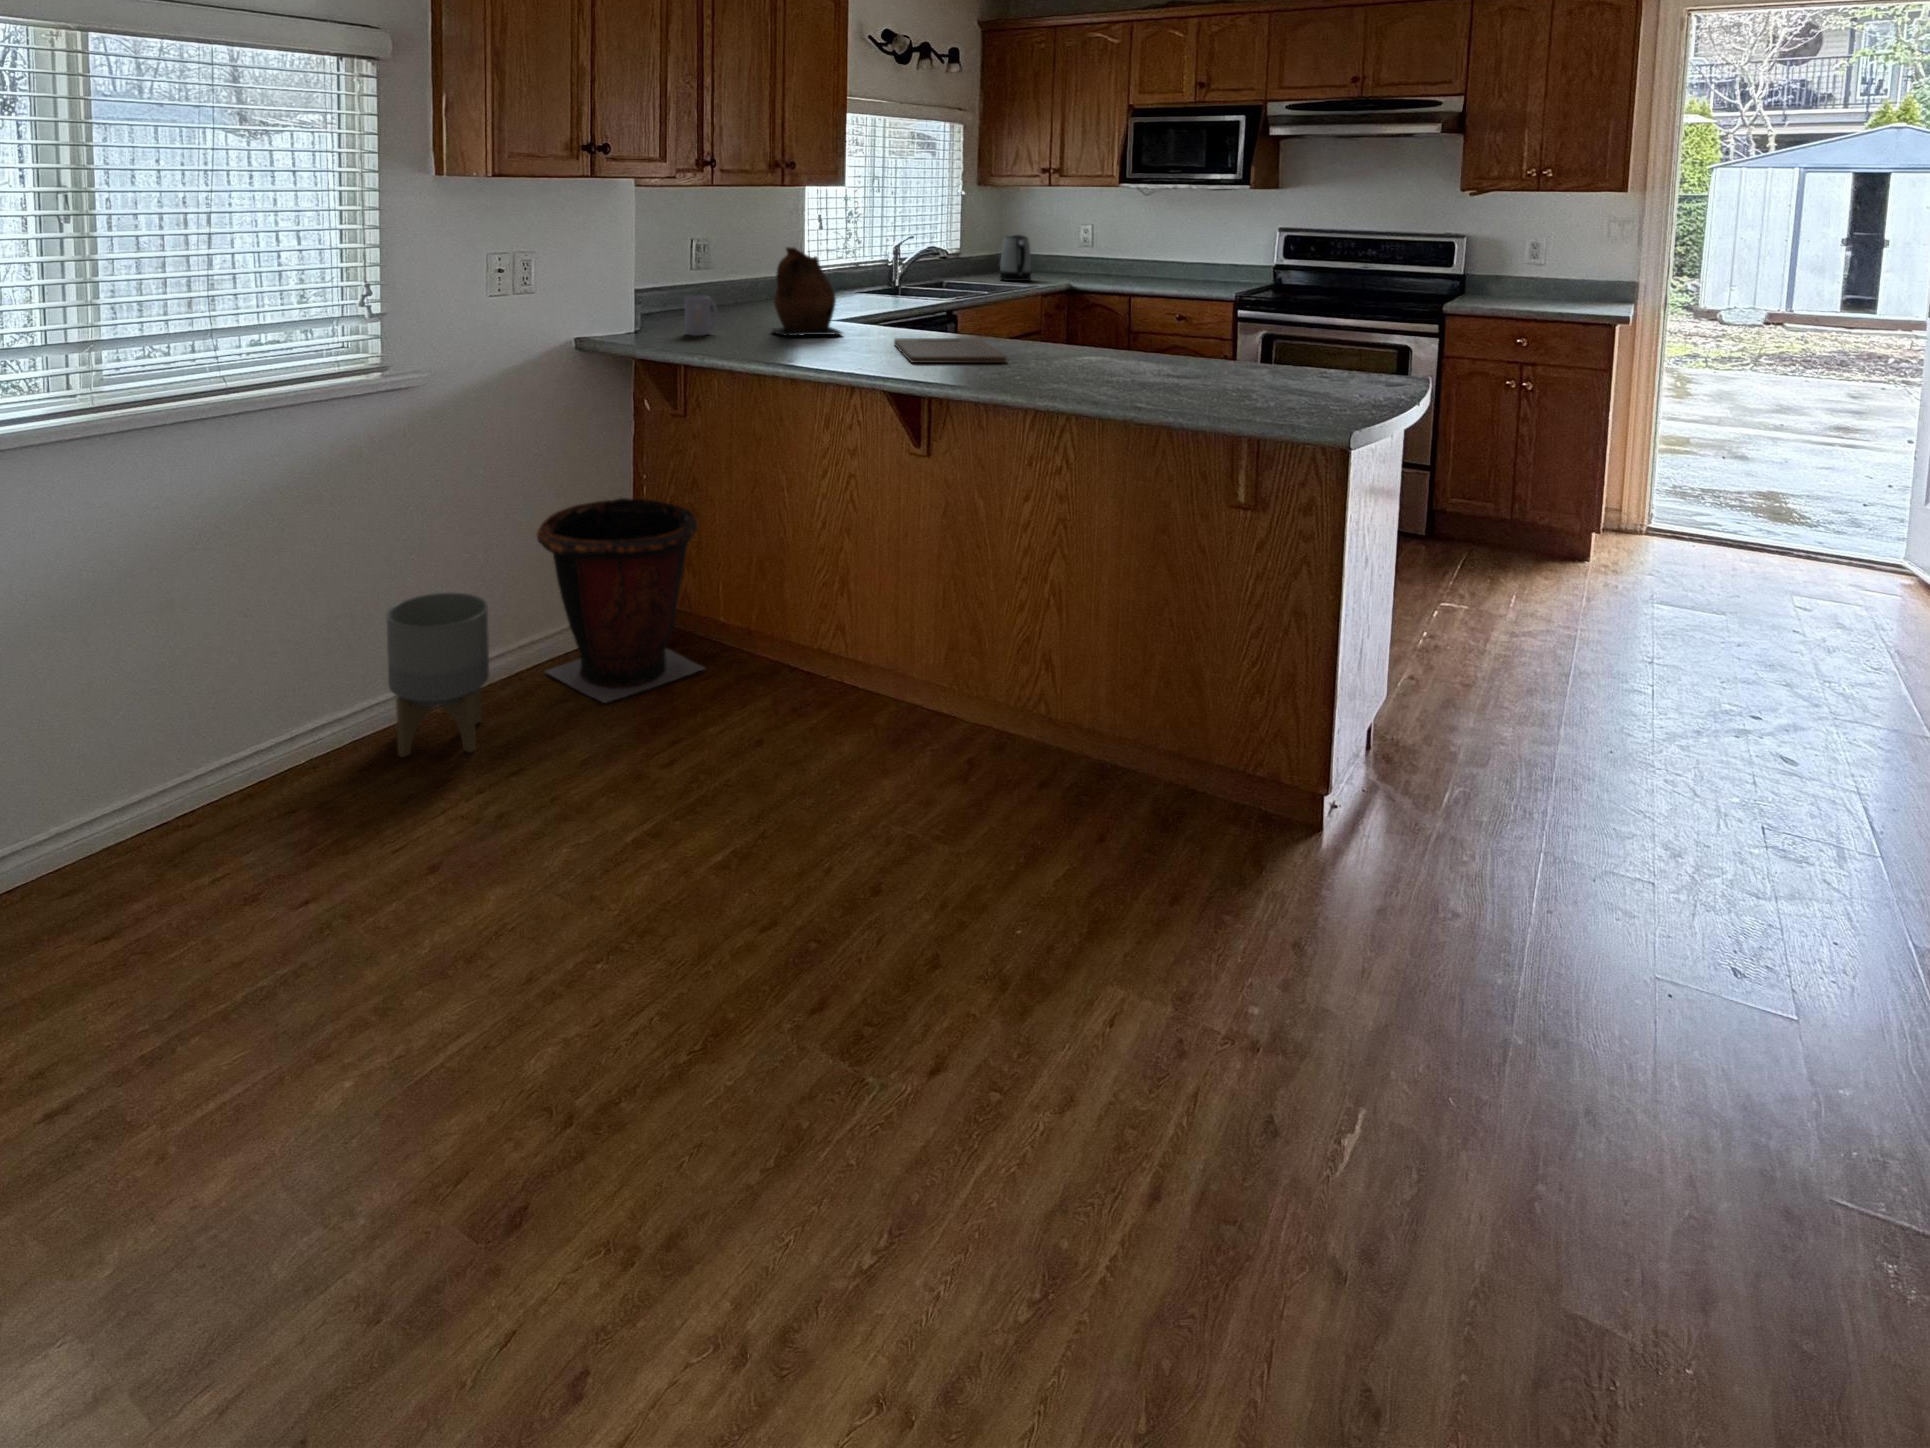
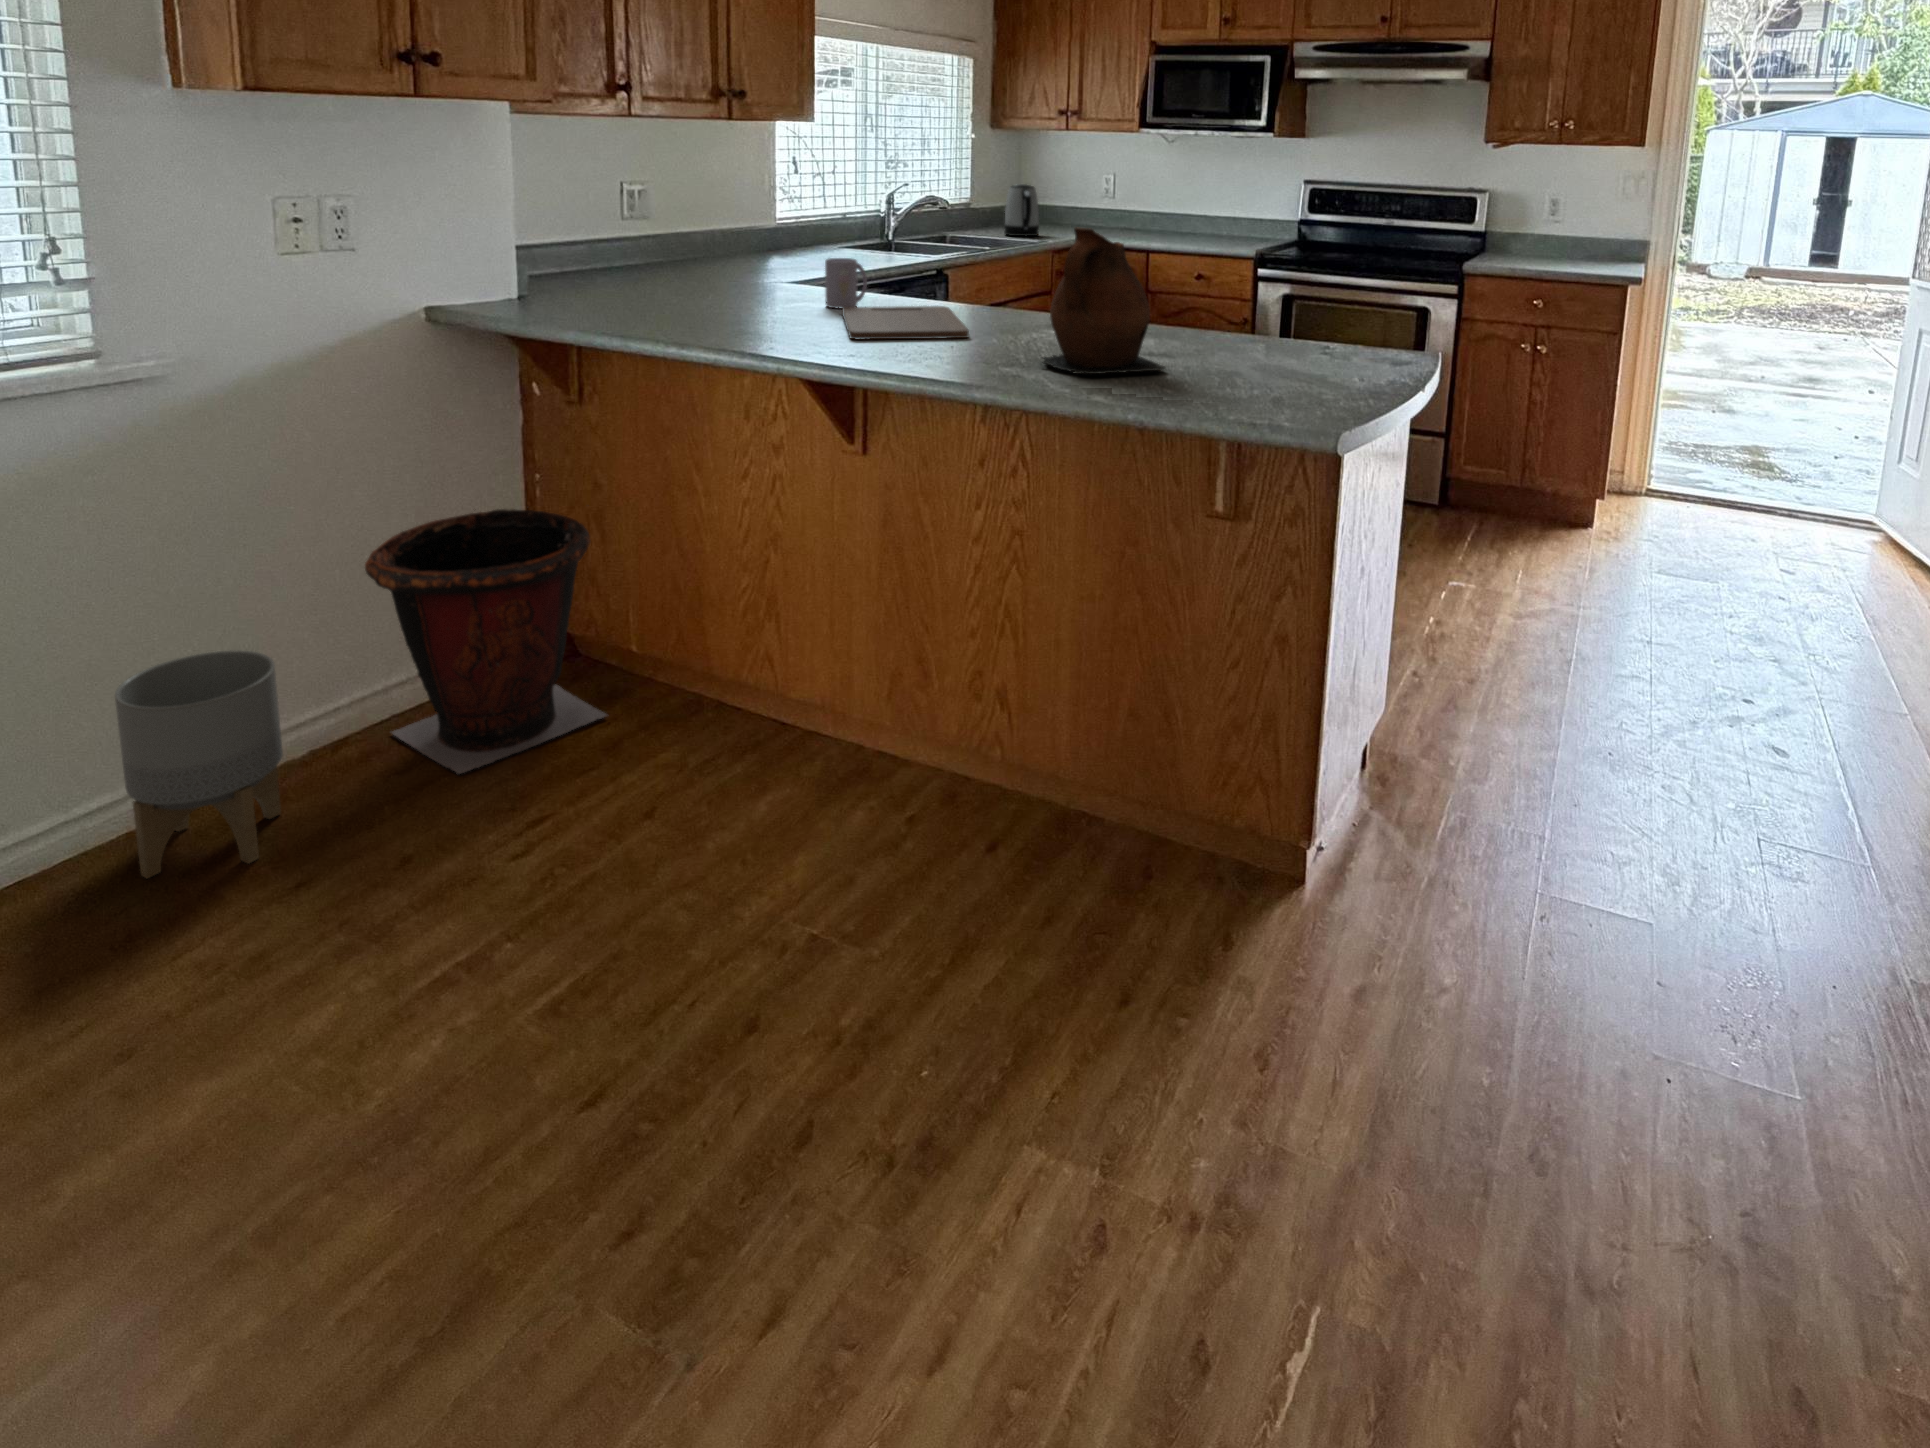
ceramic pitcher: present [772,247,842,335] -> present [1042,227,1165,374]
mug: present [685,295,718,336] -> present [825,258,867,308]

